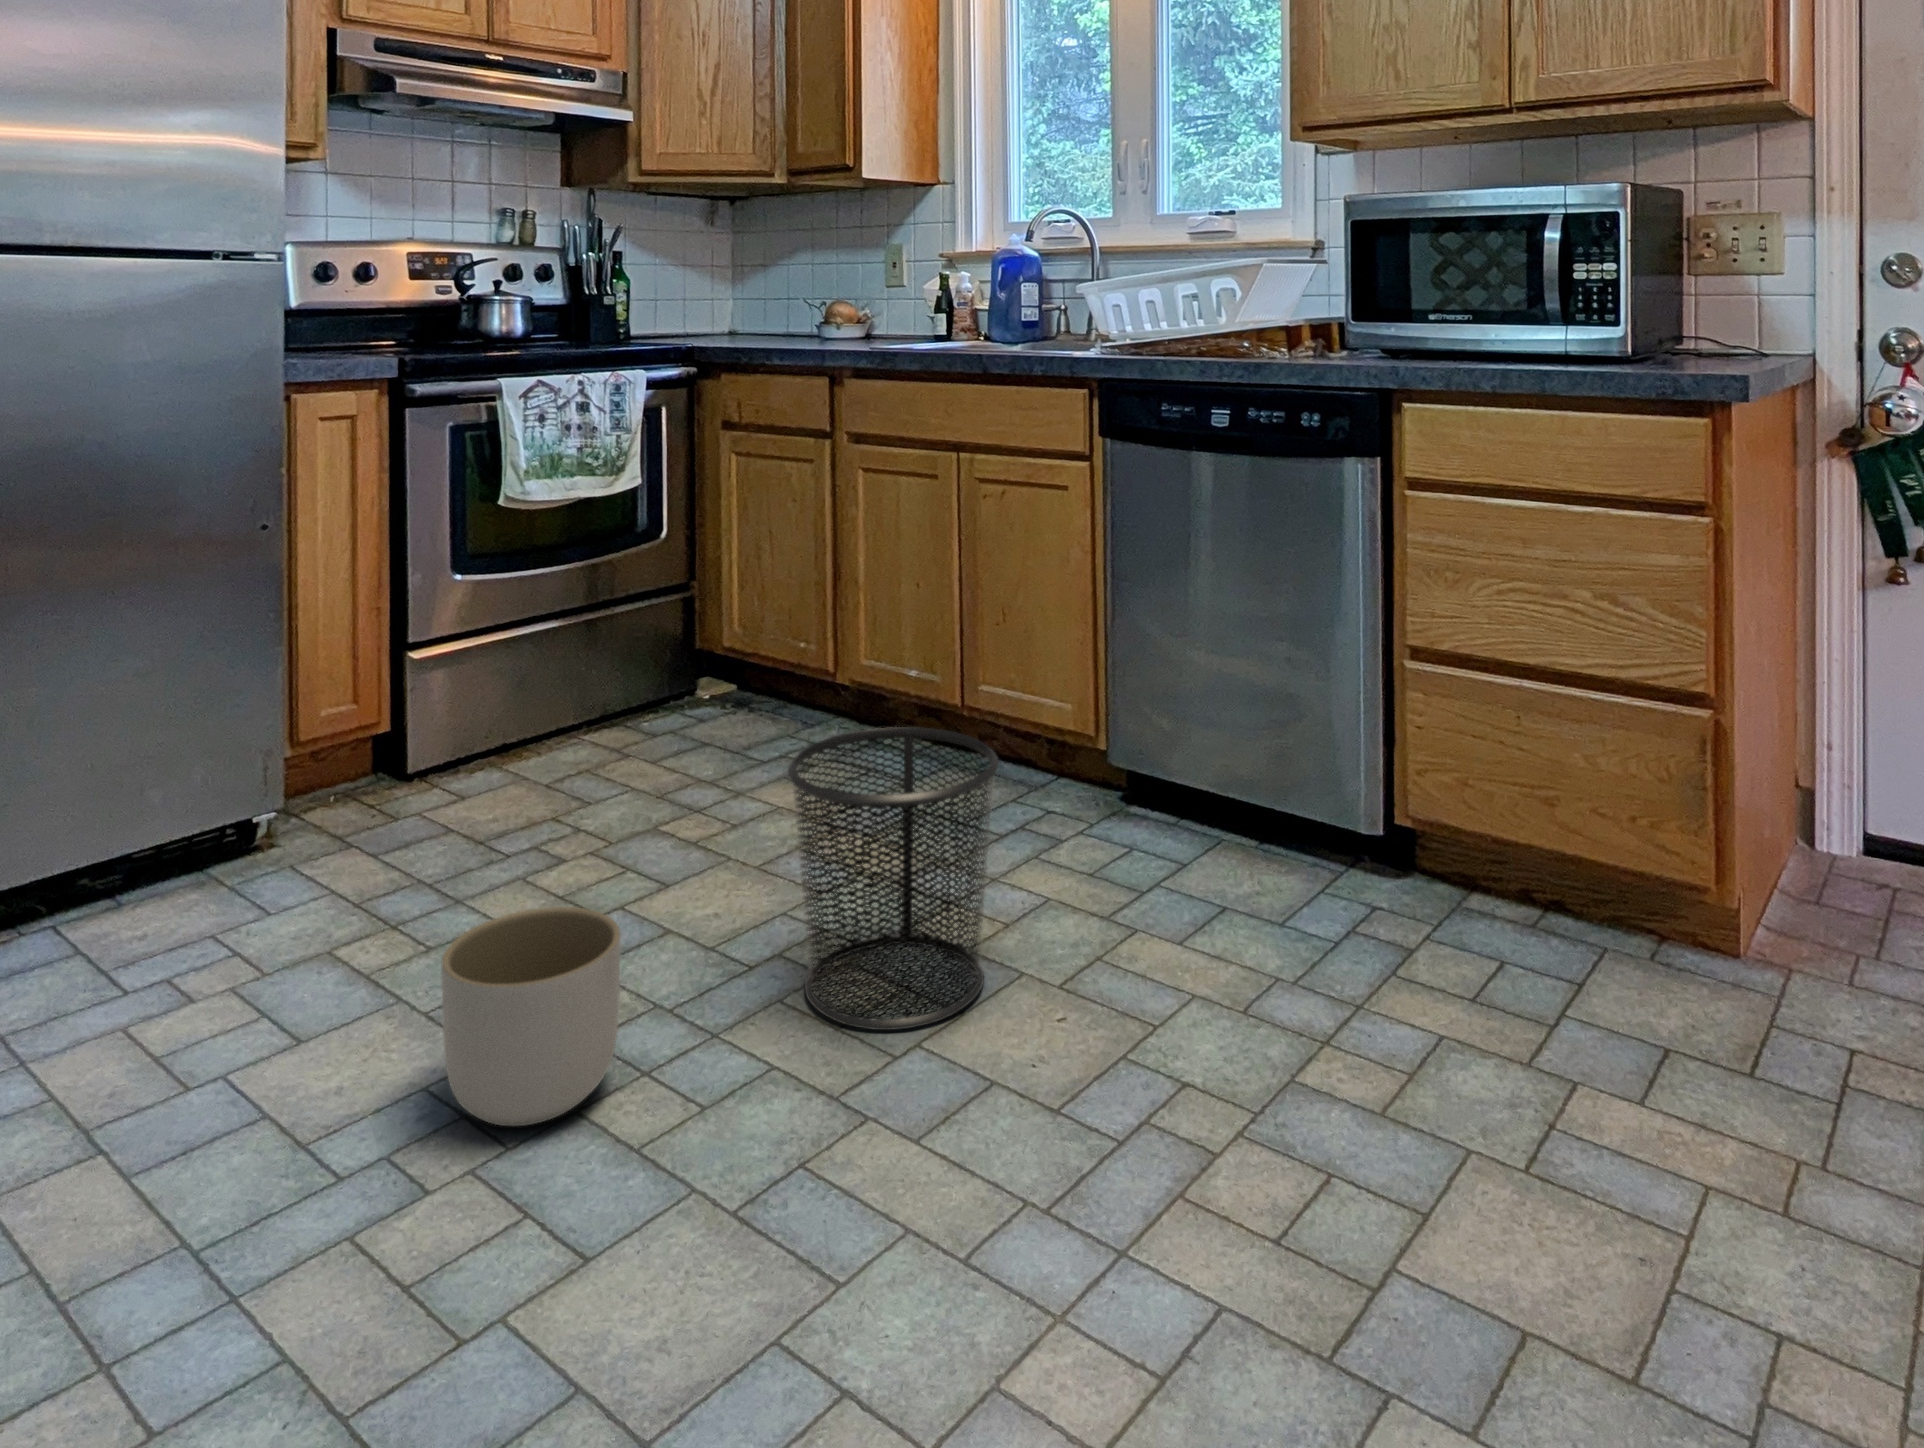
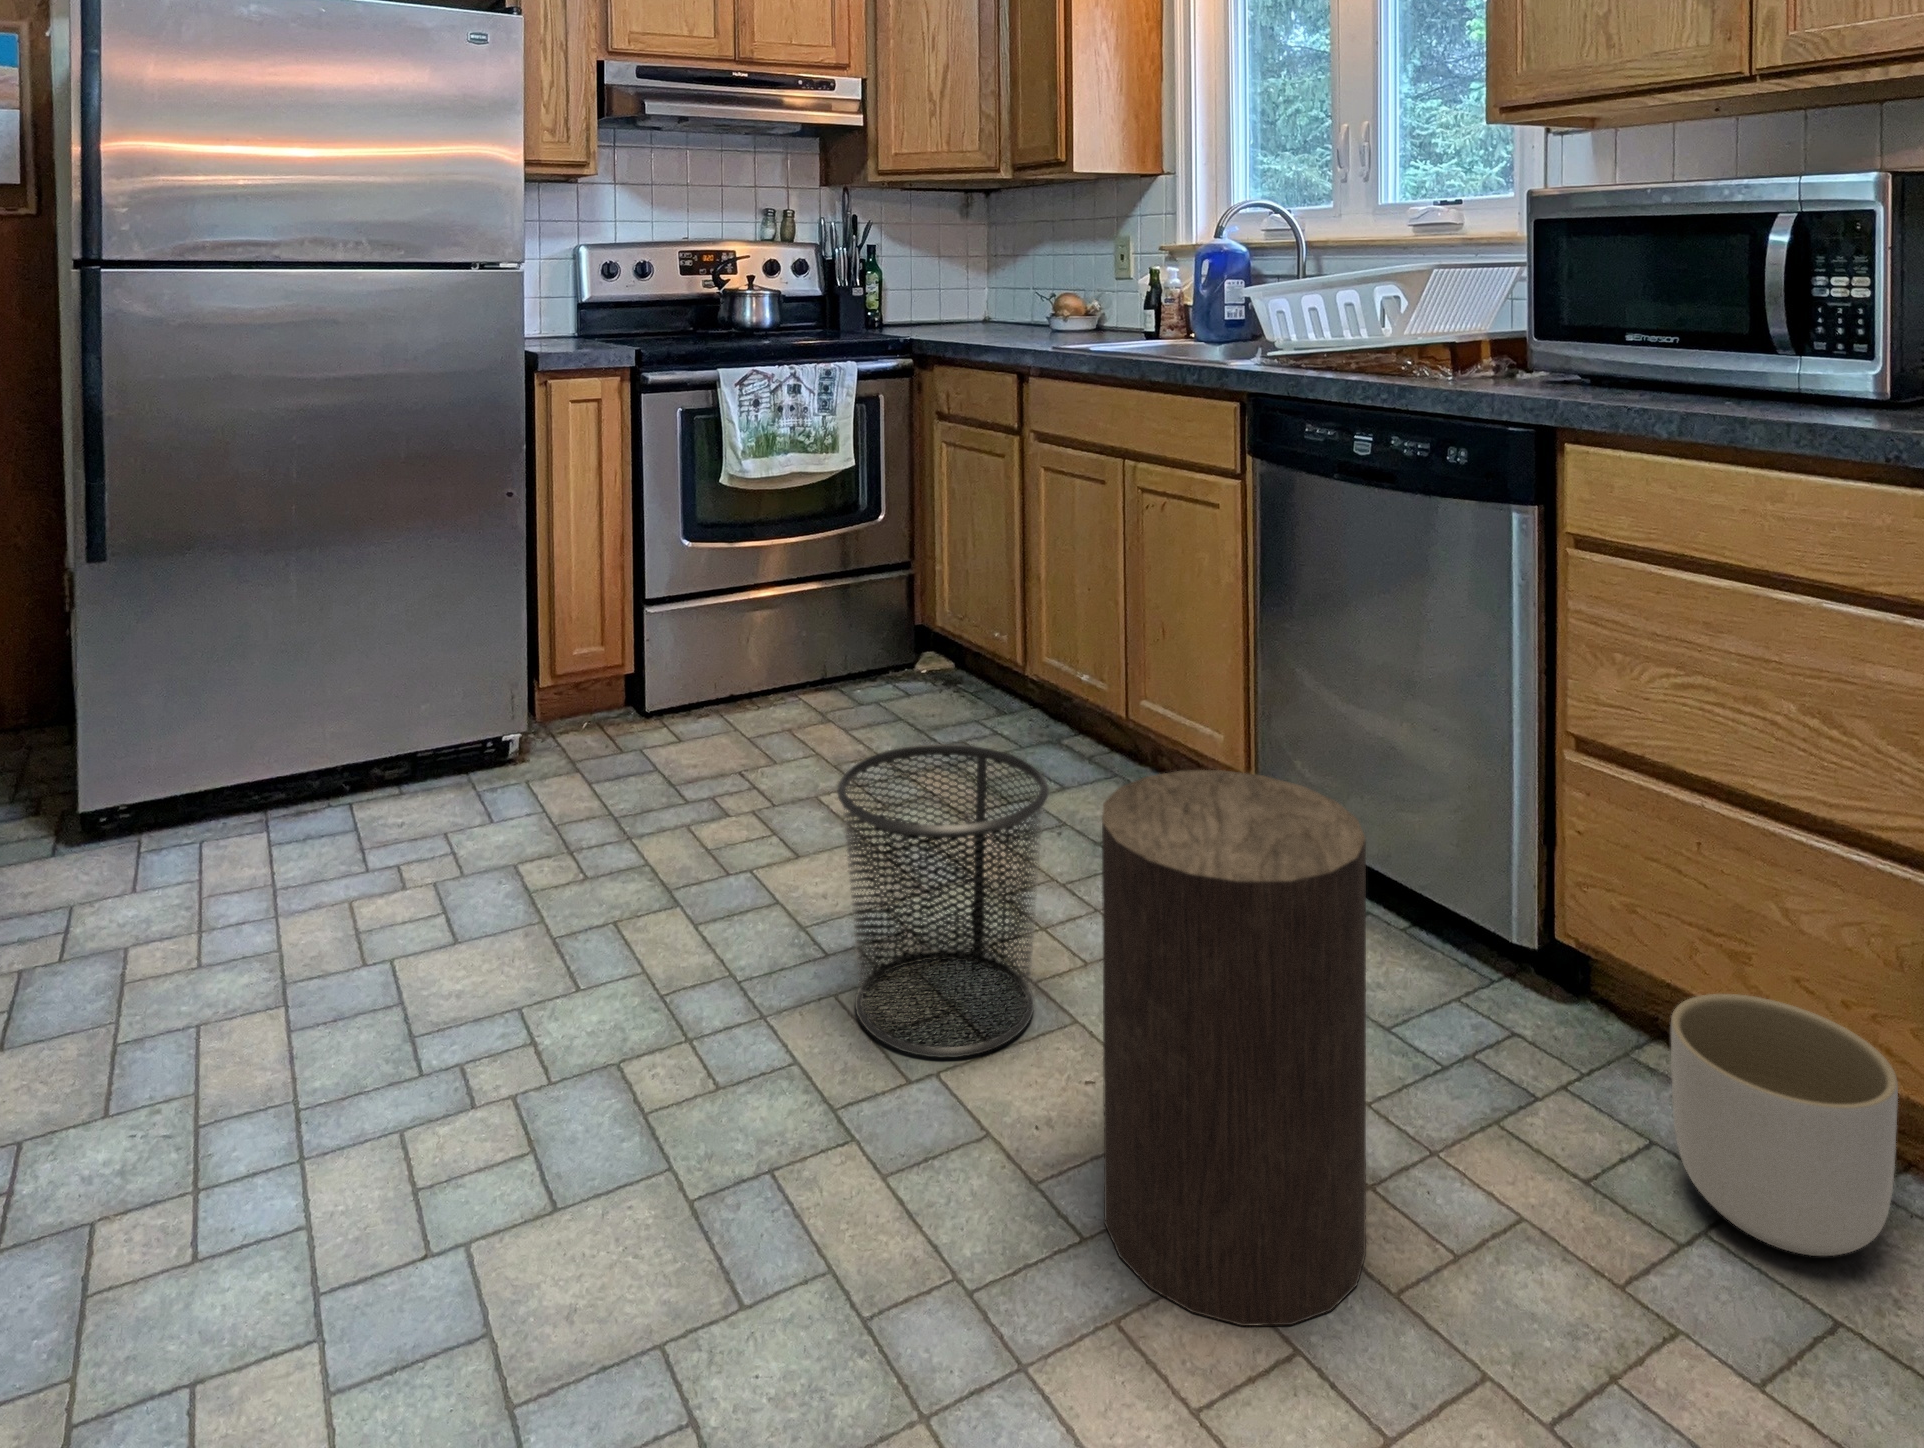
stool: none [1118,696,1349,1164] -> present [1102,770,1366,1326]
planter: present [441,907,621,1126] -> present [1671,994,1898,1256]

